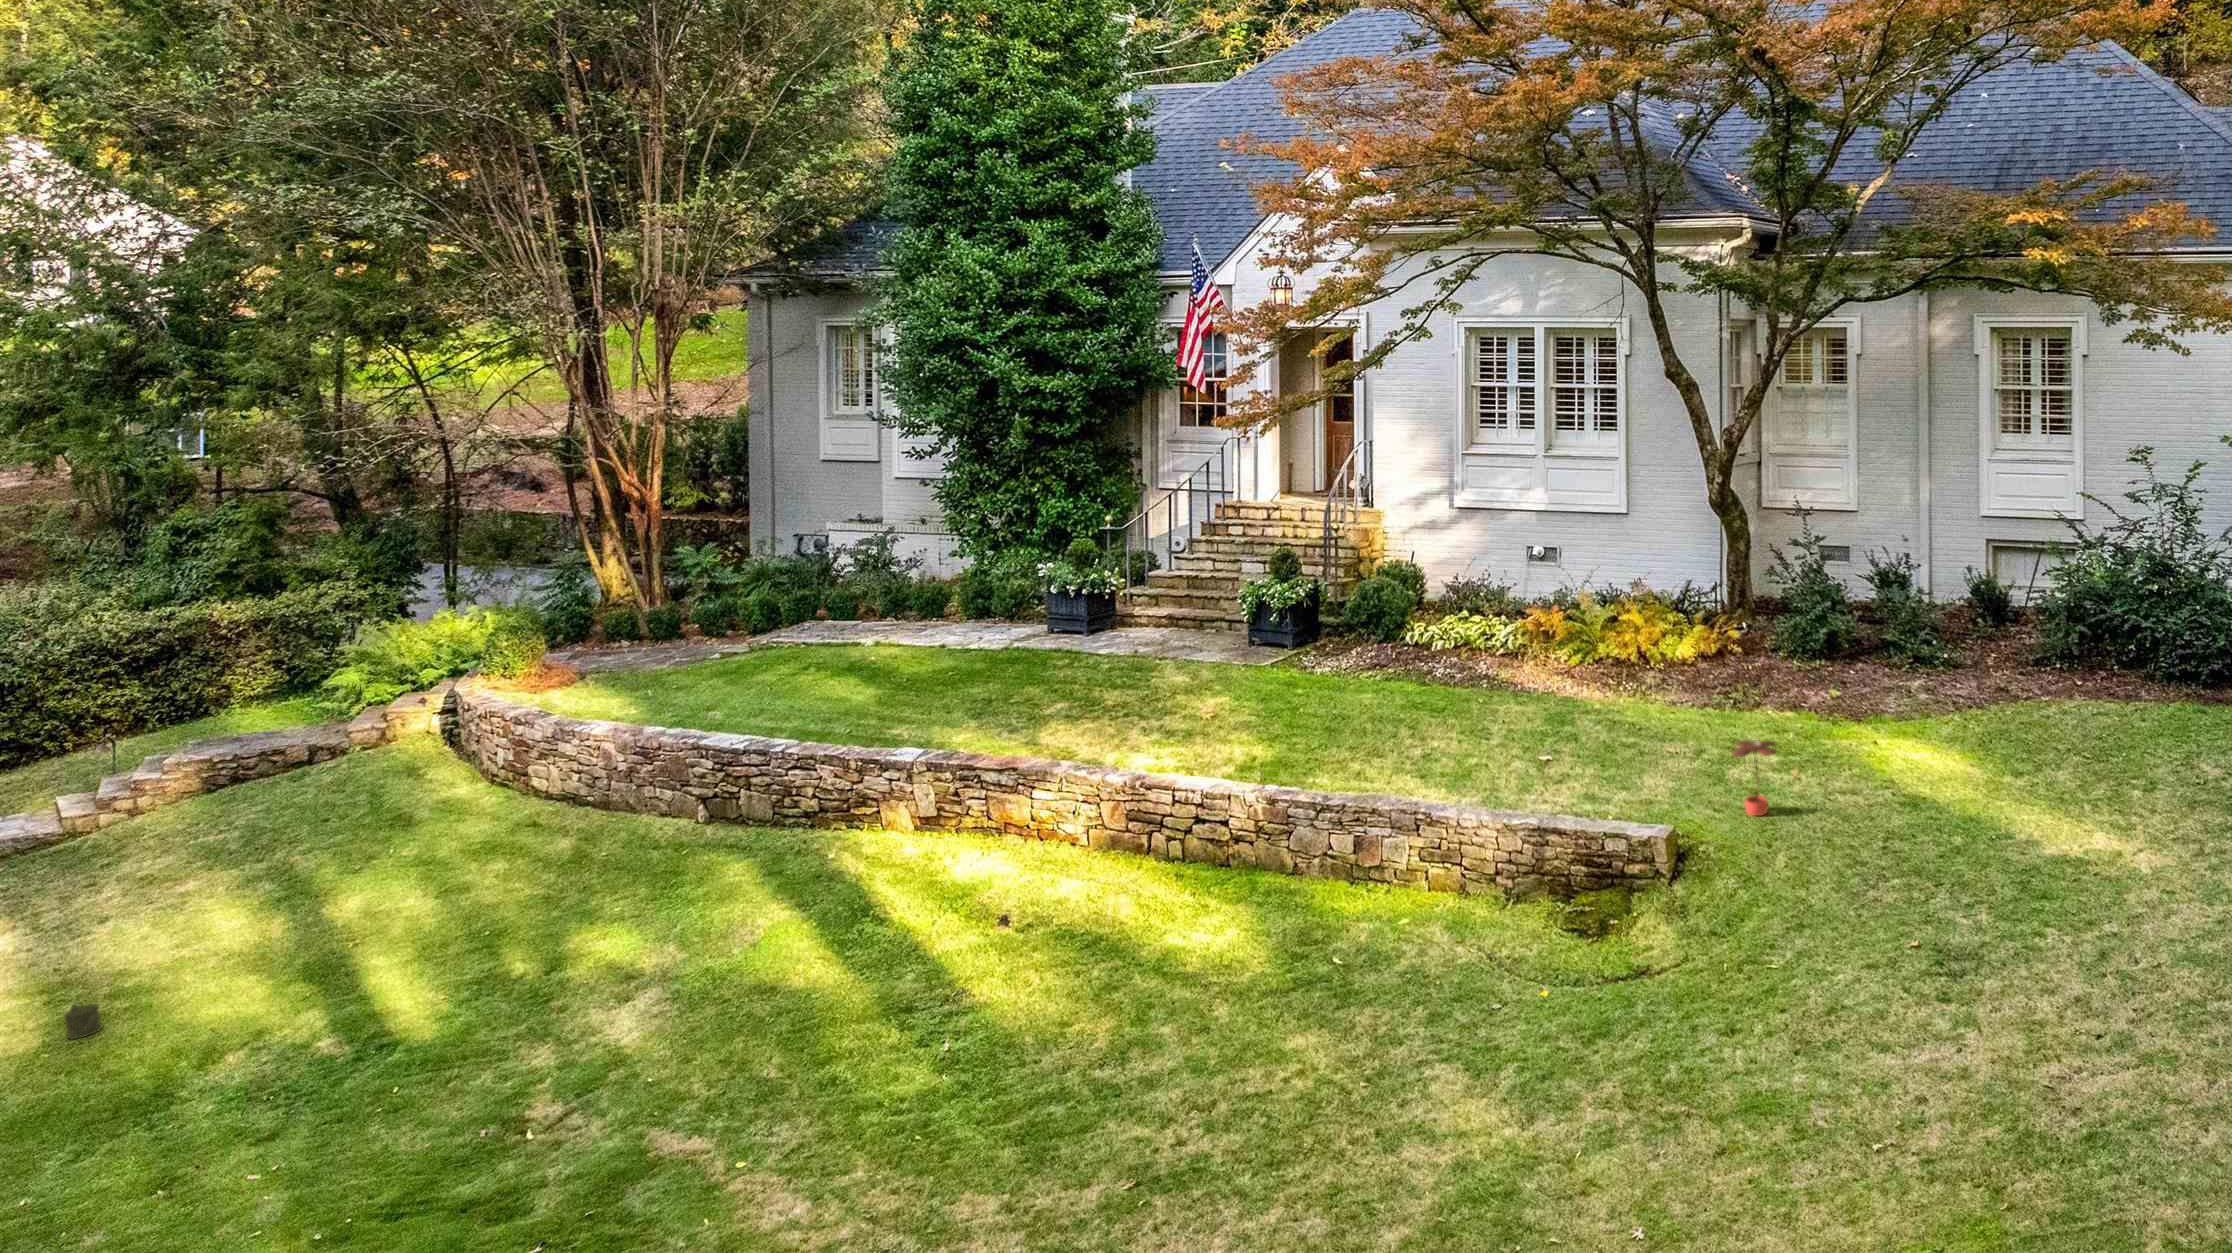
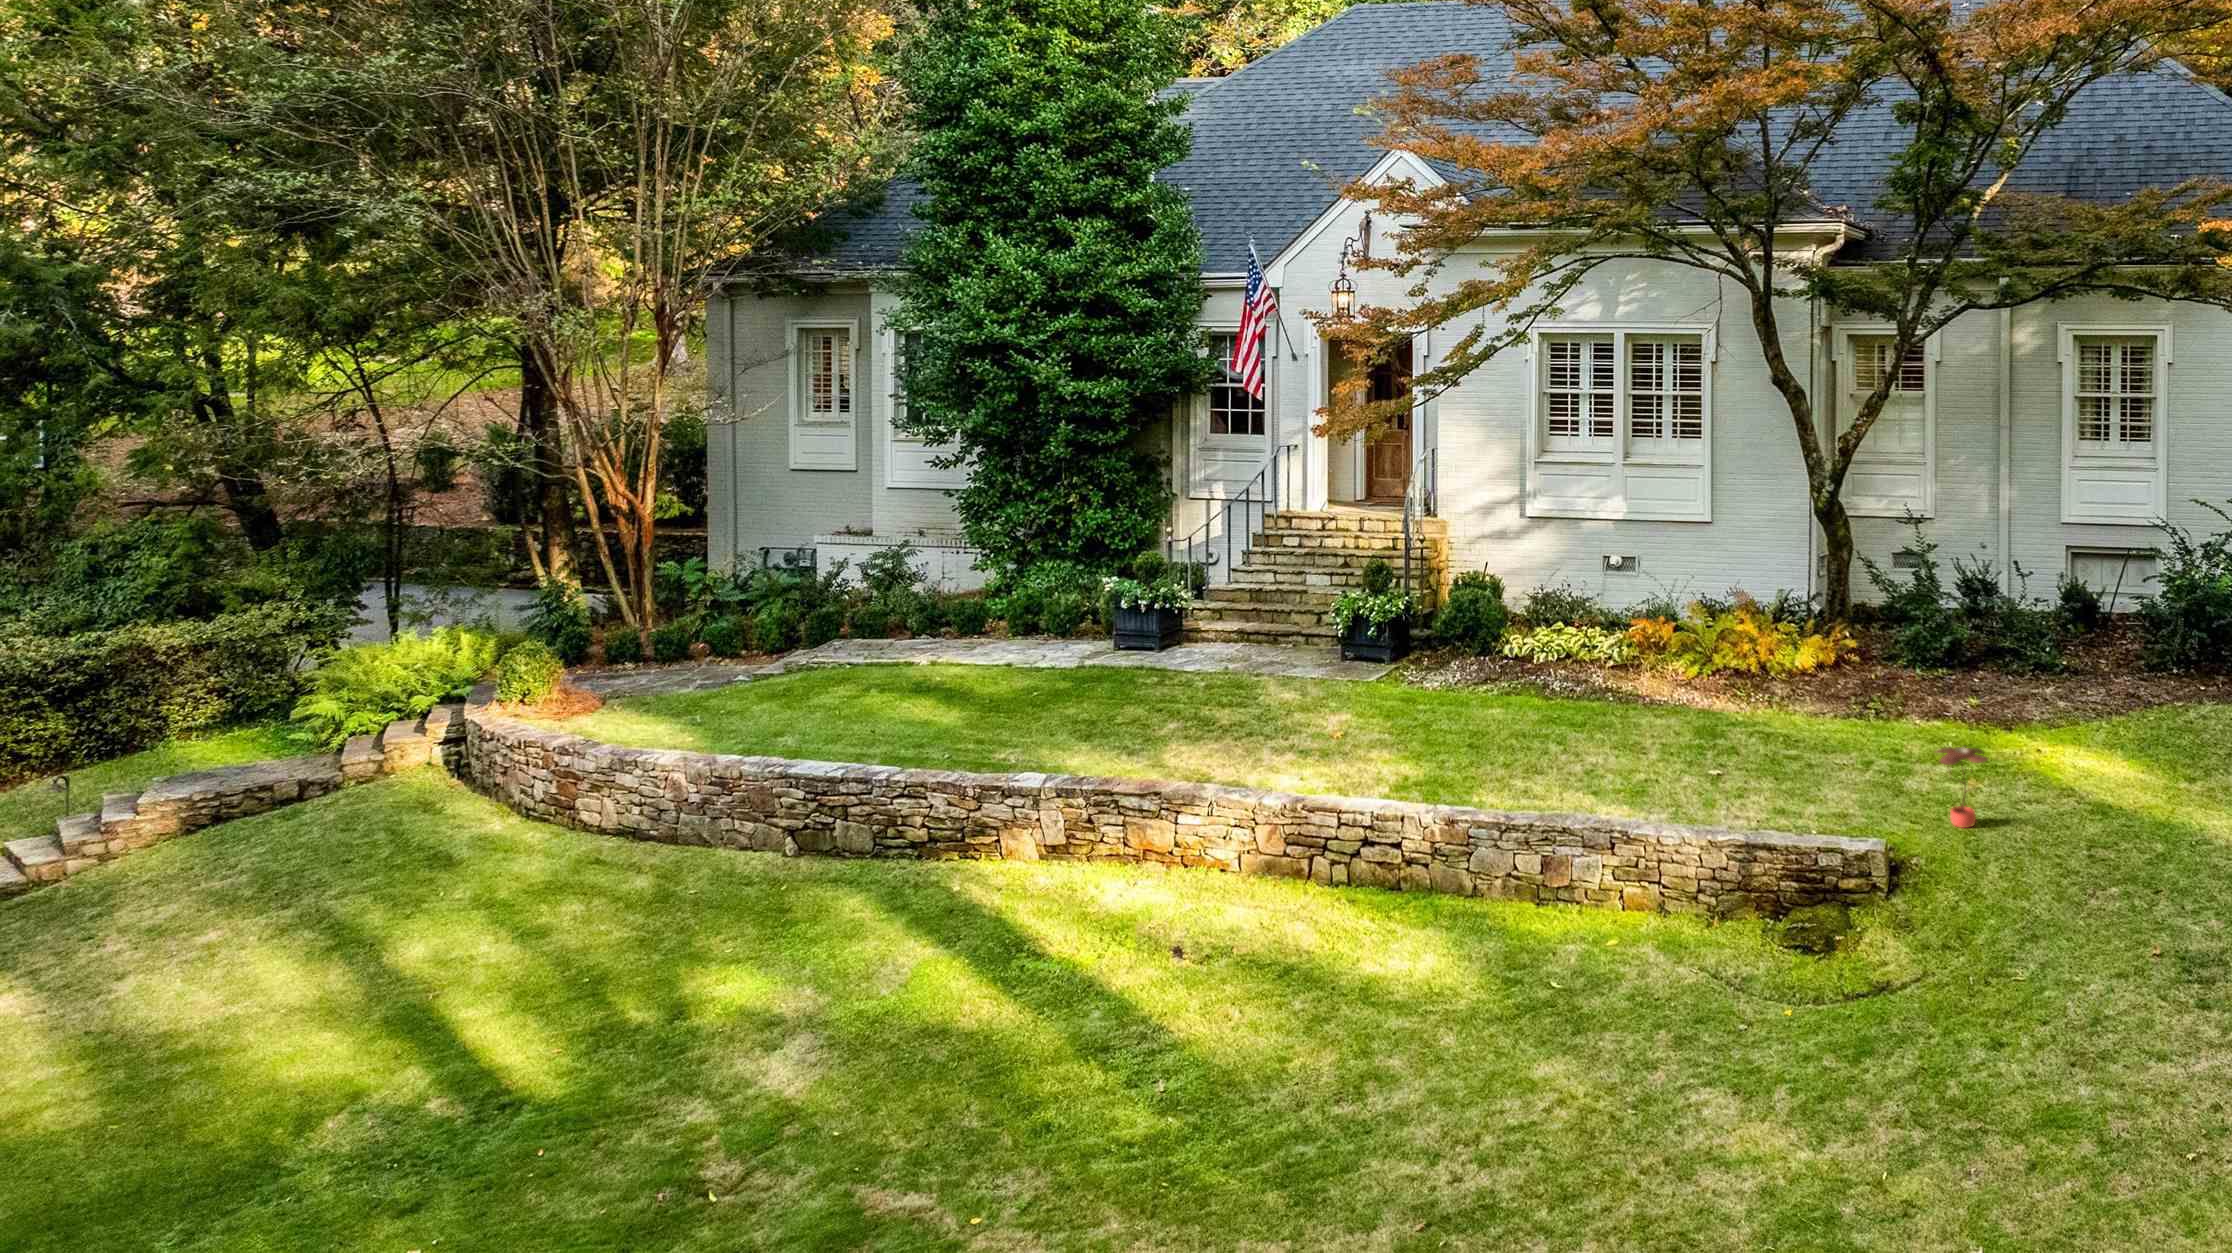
watering can: present [64,1004,102,1040] -> none [109,1070,156,1112]

